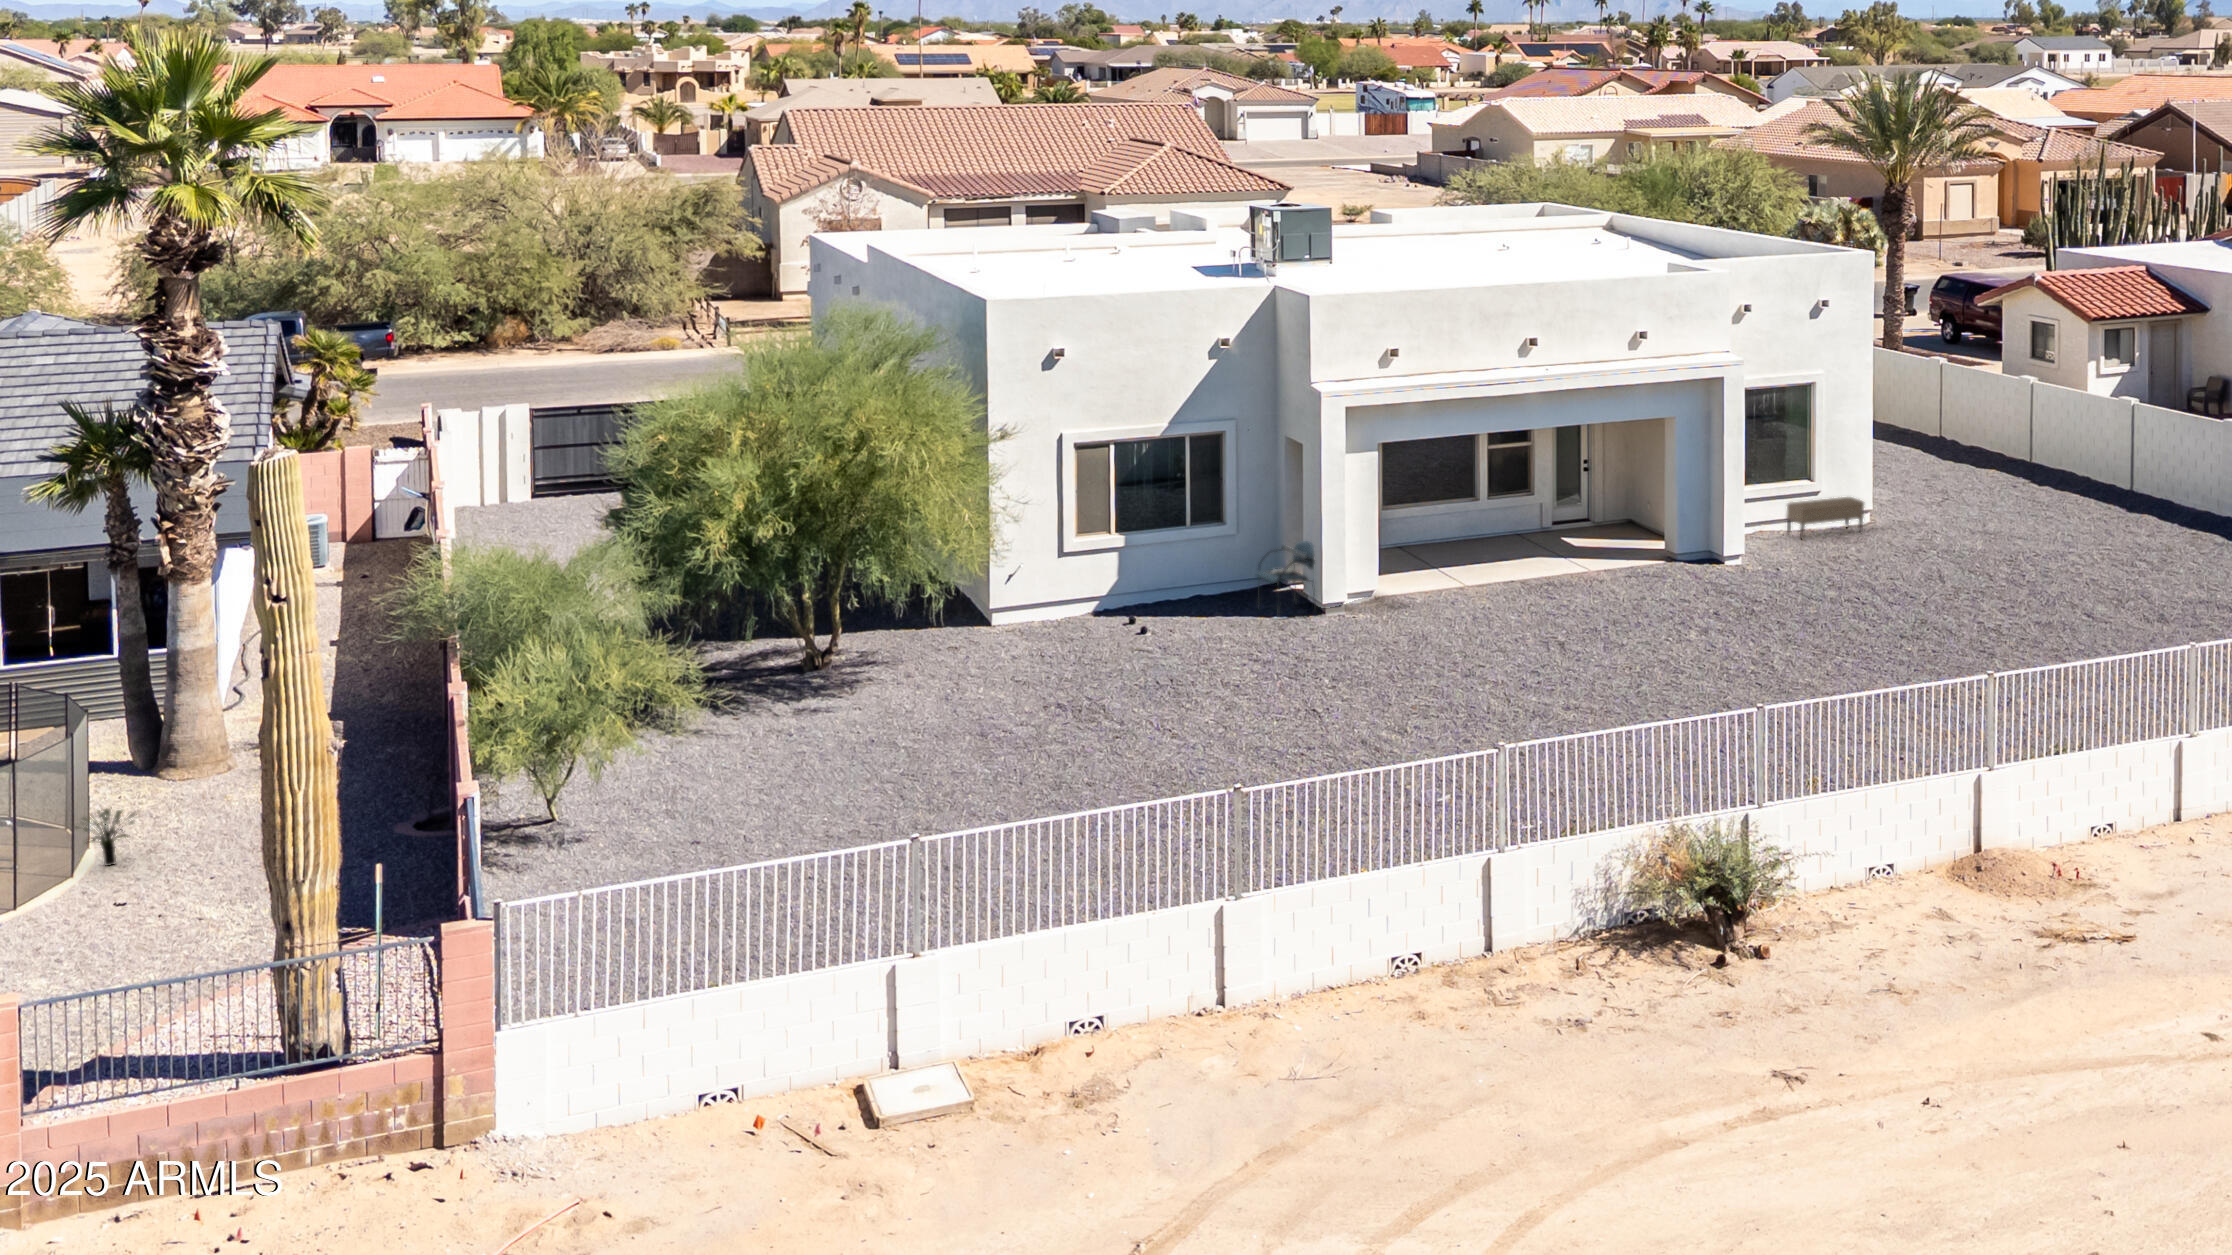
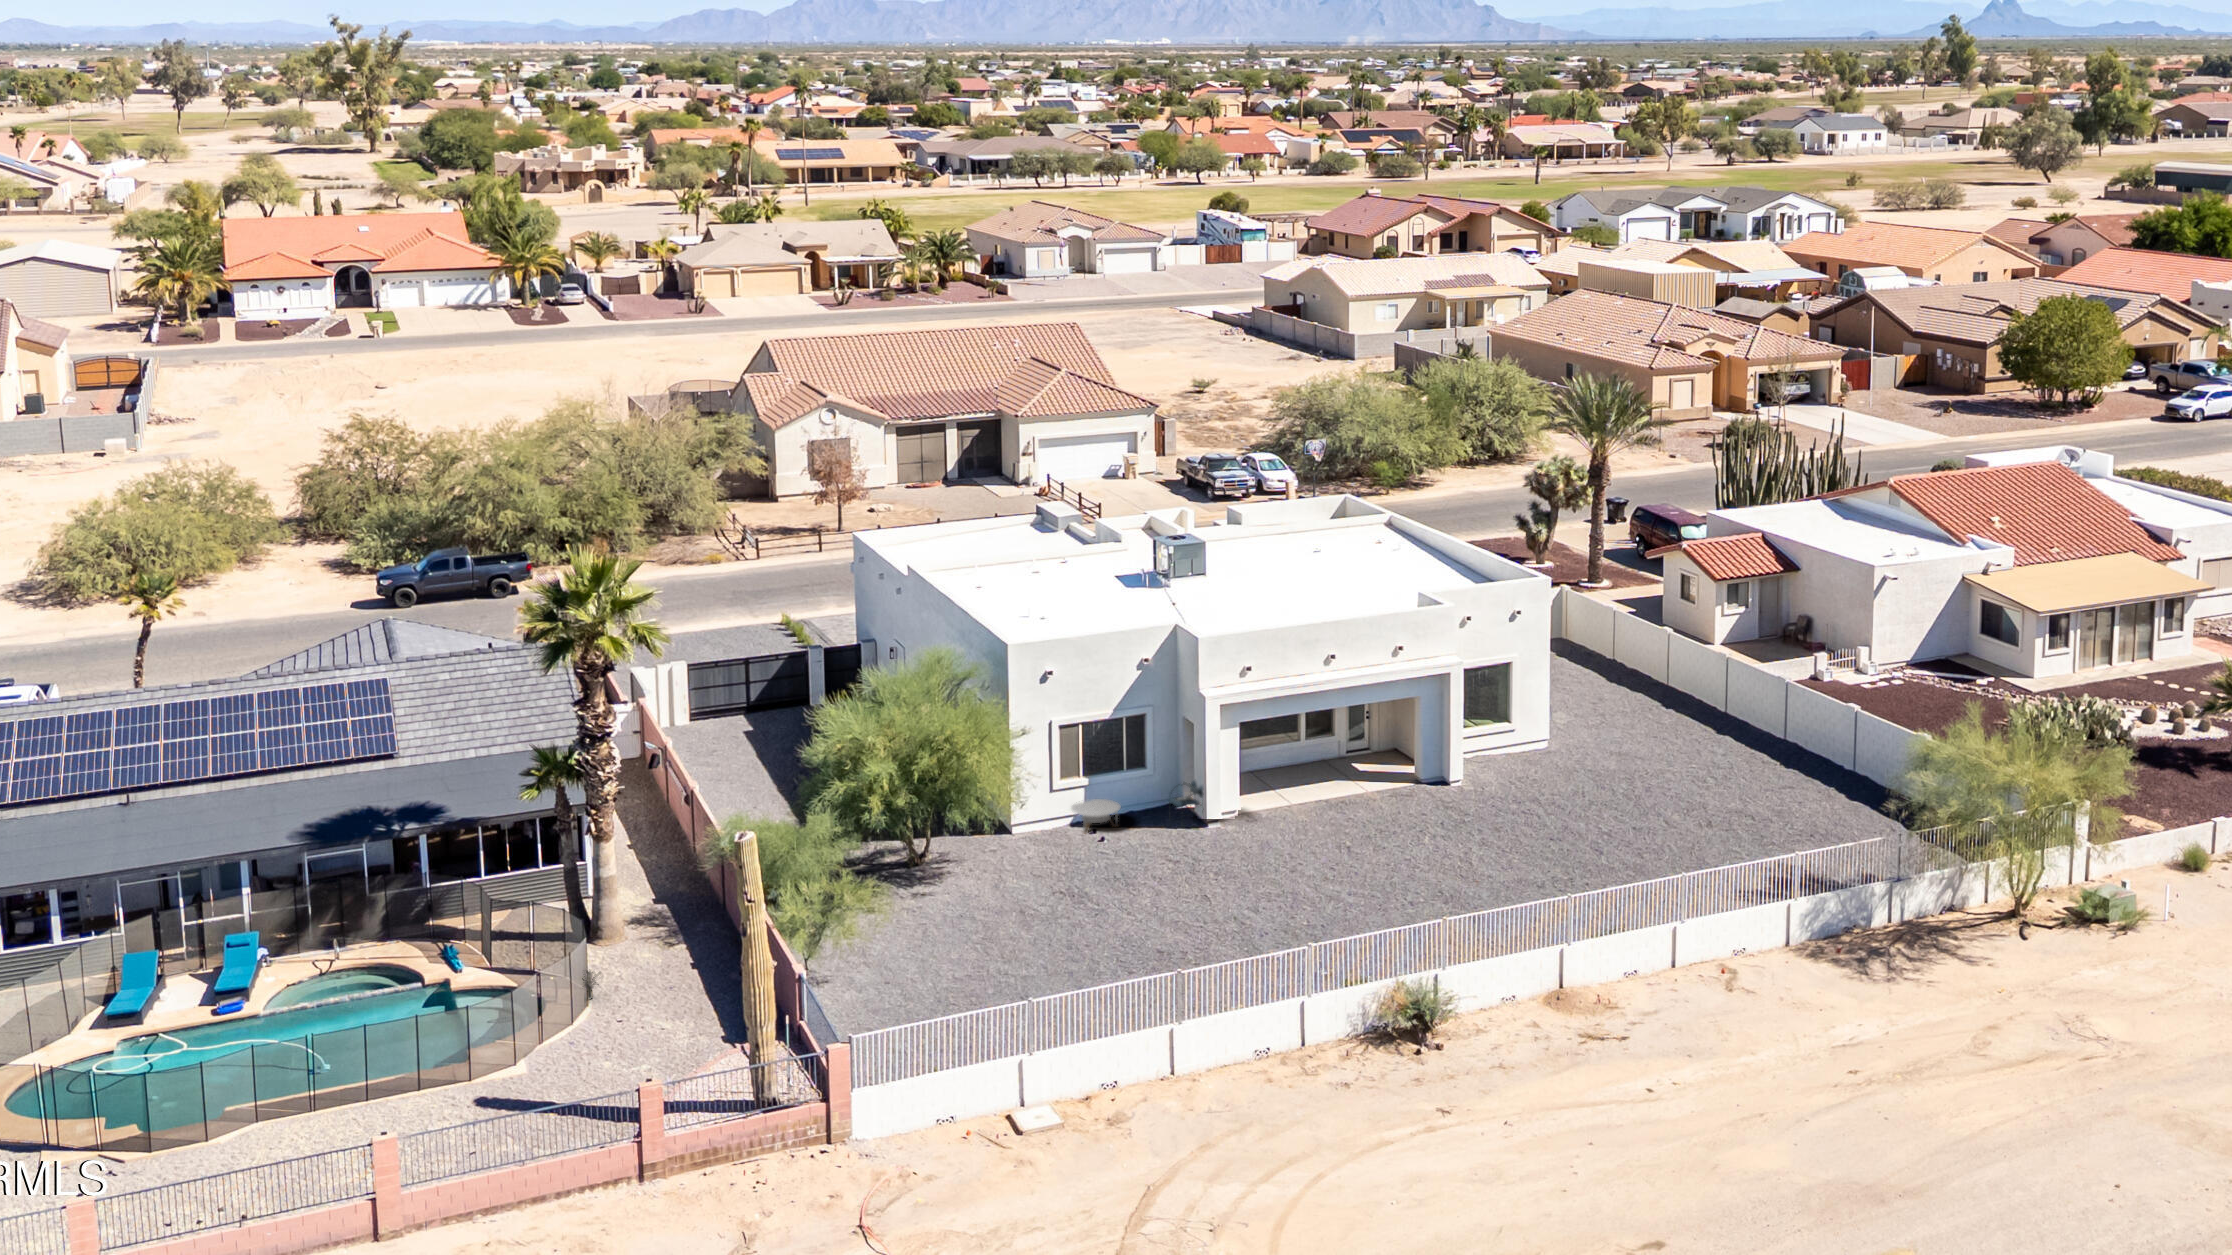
bench: present [1787,497,1864,539] -> none [1496,730,1545,761]
round table: none [1091,574,1176,626] -> present [1071,799,1121,833]

